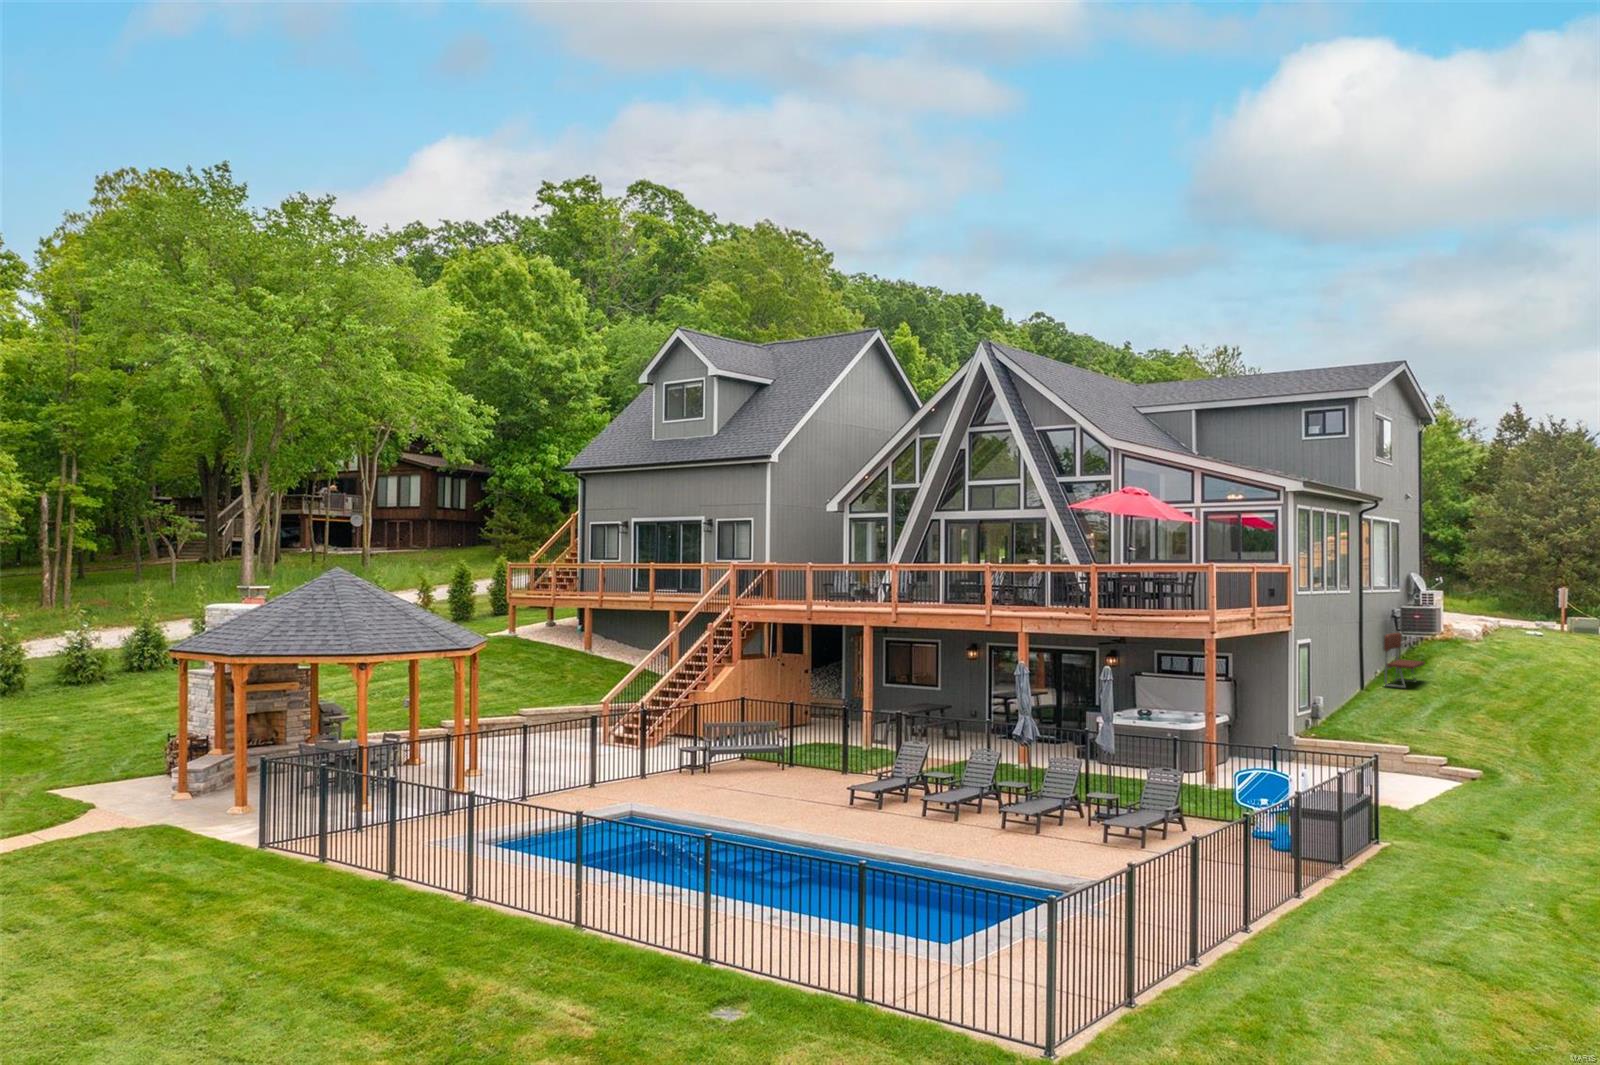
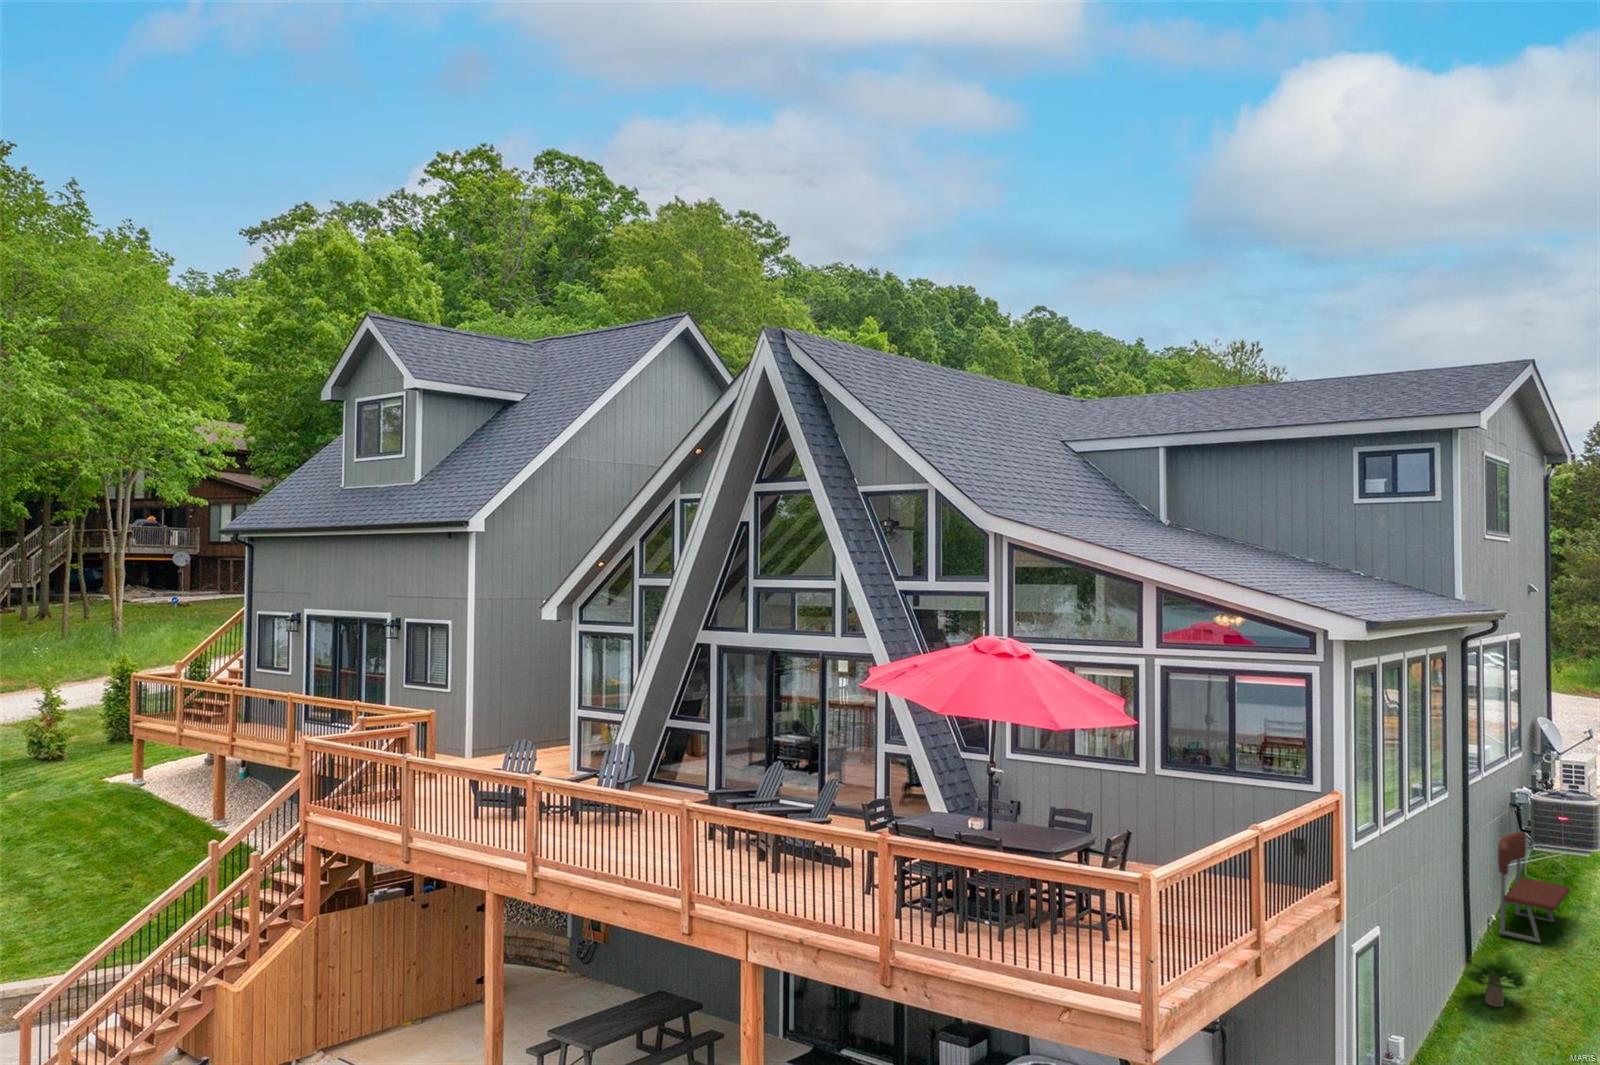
potted plant: none [1356,678,1394,707] -> present [1462,952,1527,1007]

